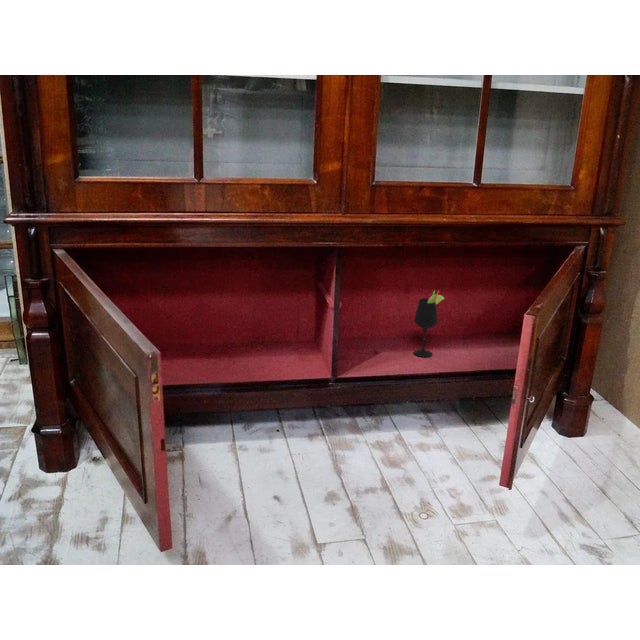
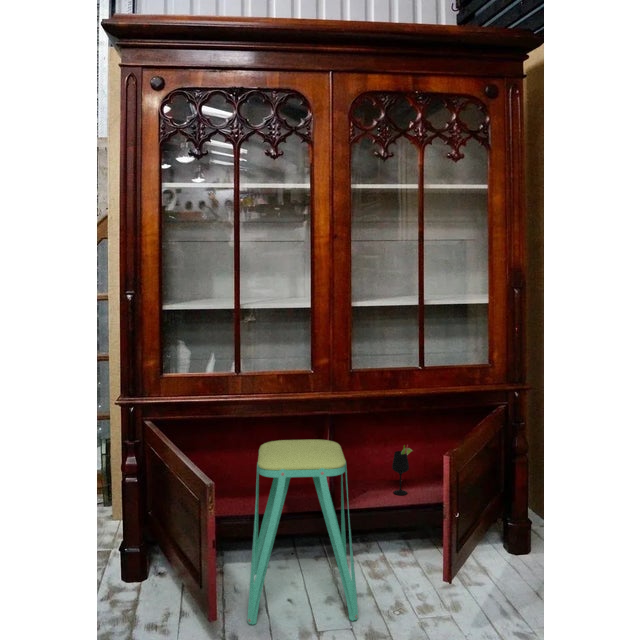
stool: none [218,281,372,535] -> present [247,440,358,625]

